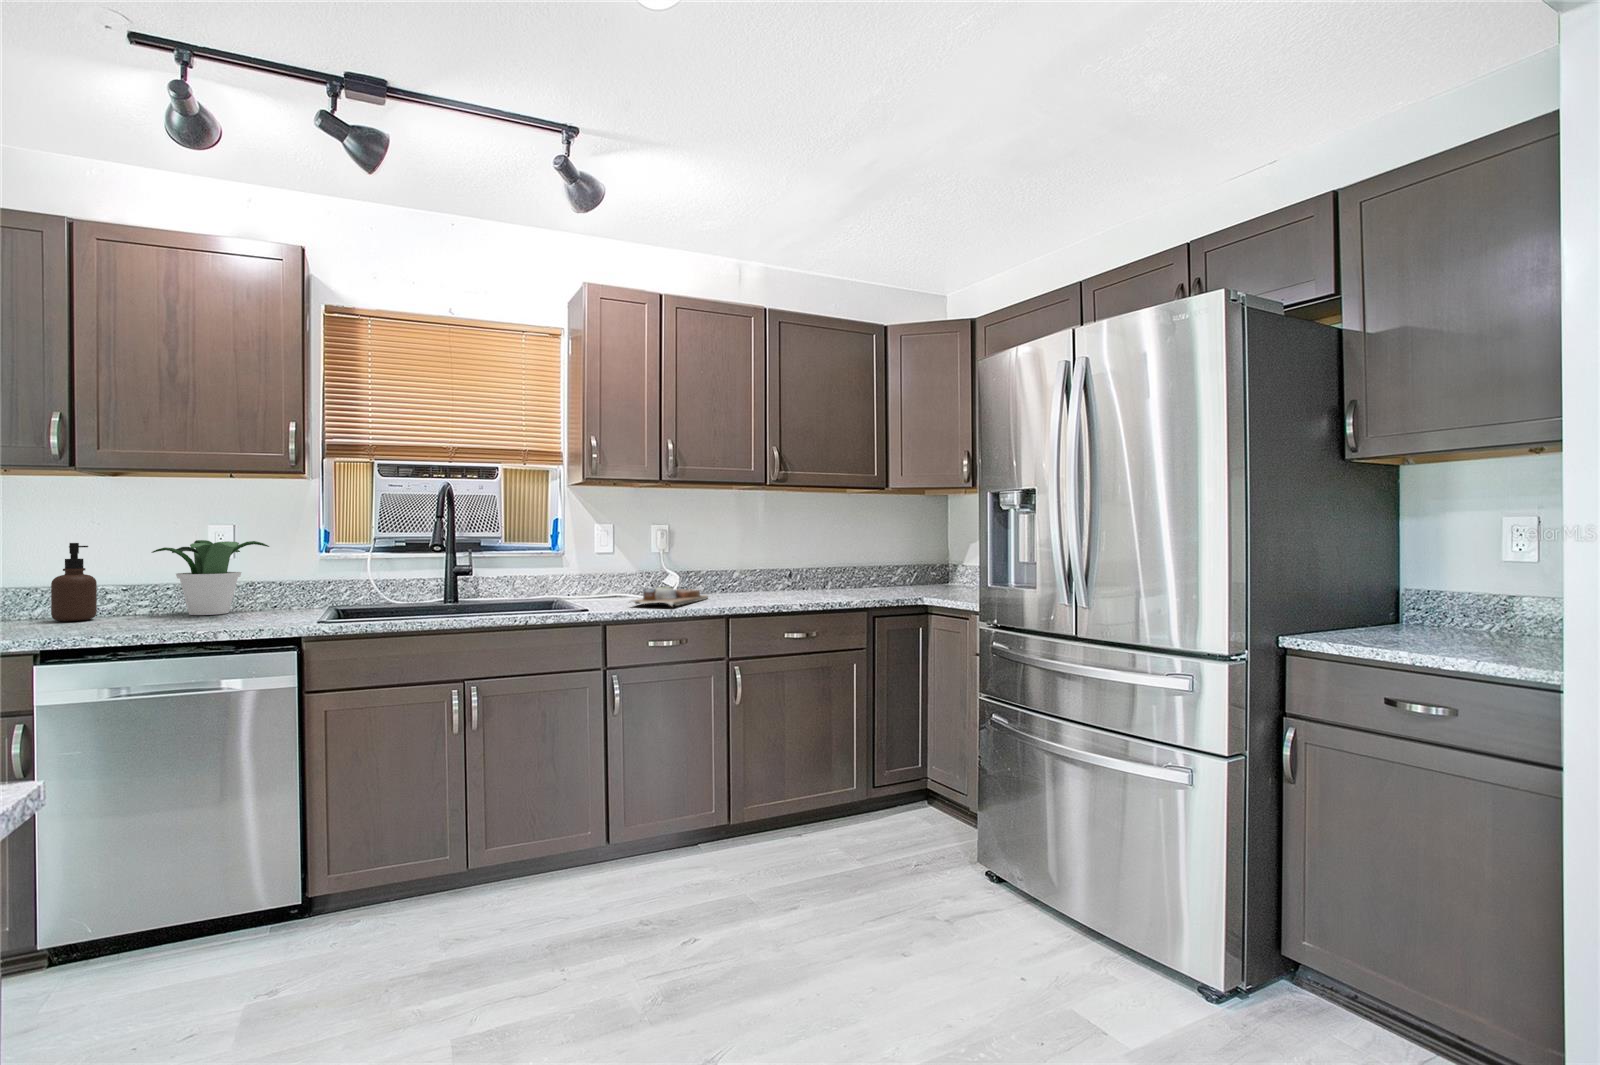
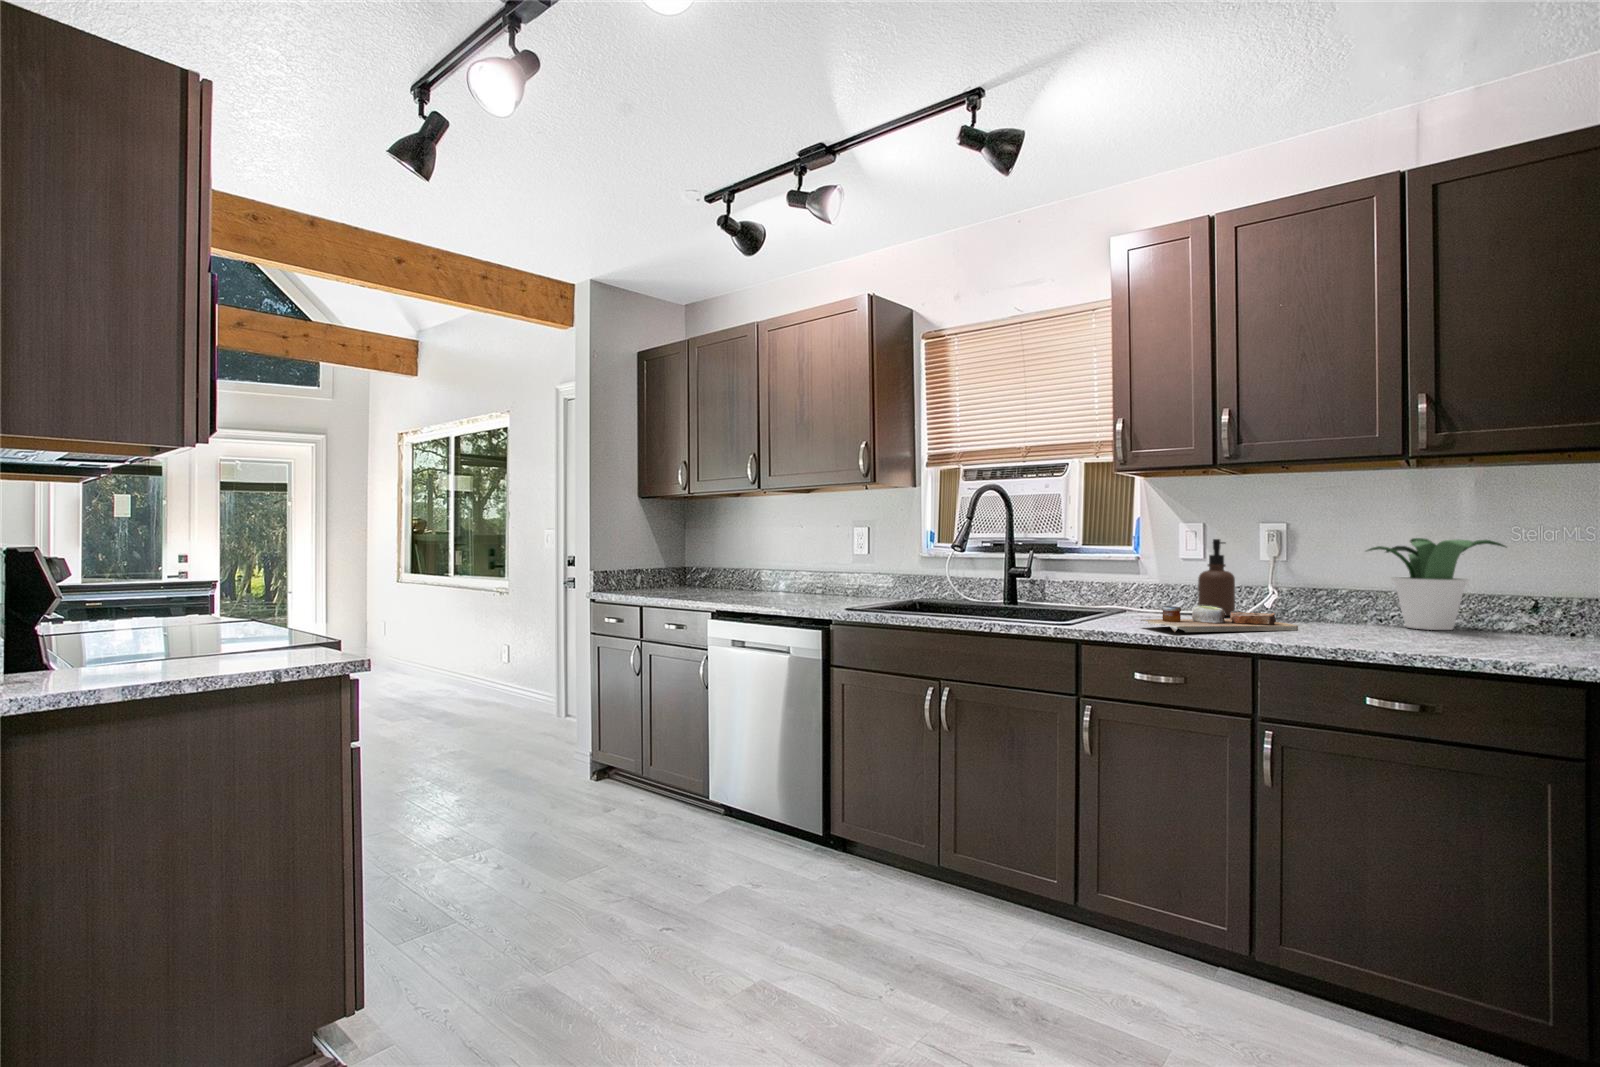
potted plant: present [152,540,269,615] -> present [1367,538,1505,630]
soap dispenser: present [51,543,97,621] -> present [1198,539,1235,616]

